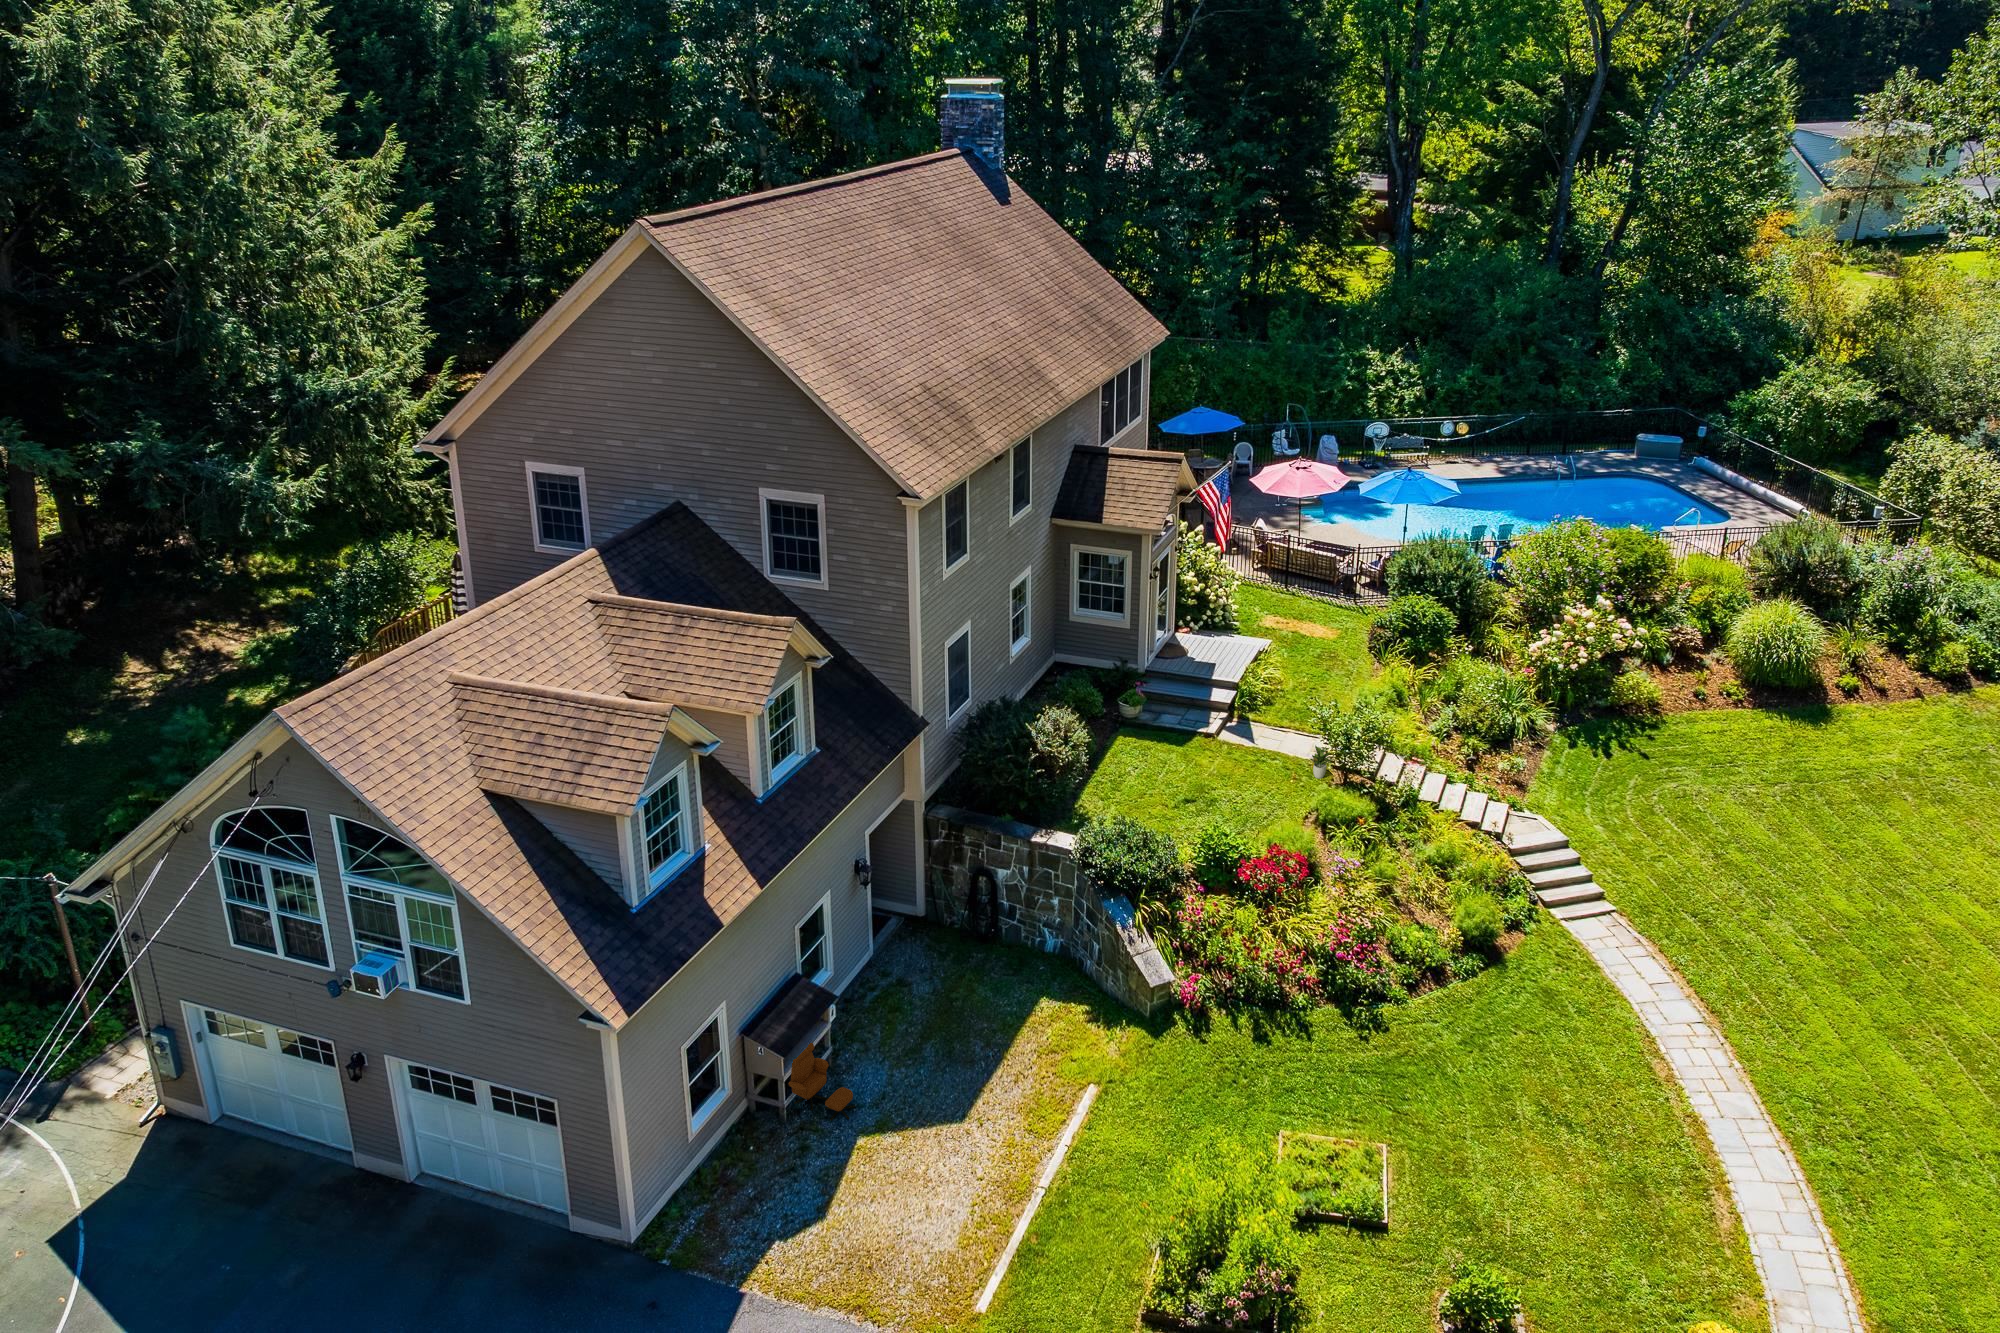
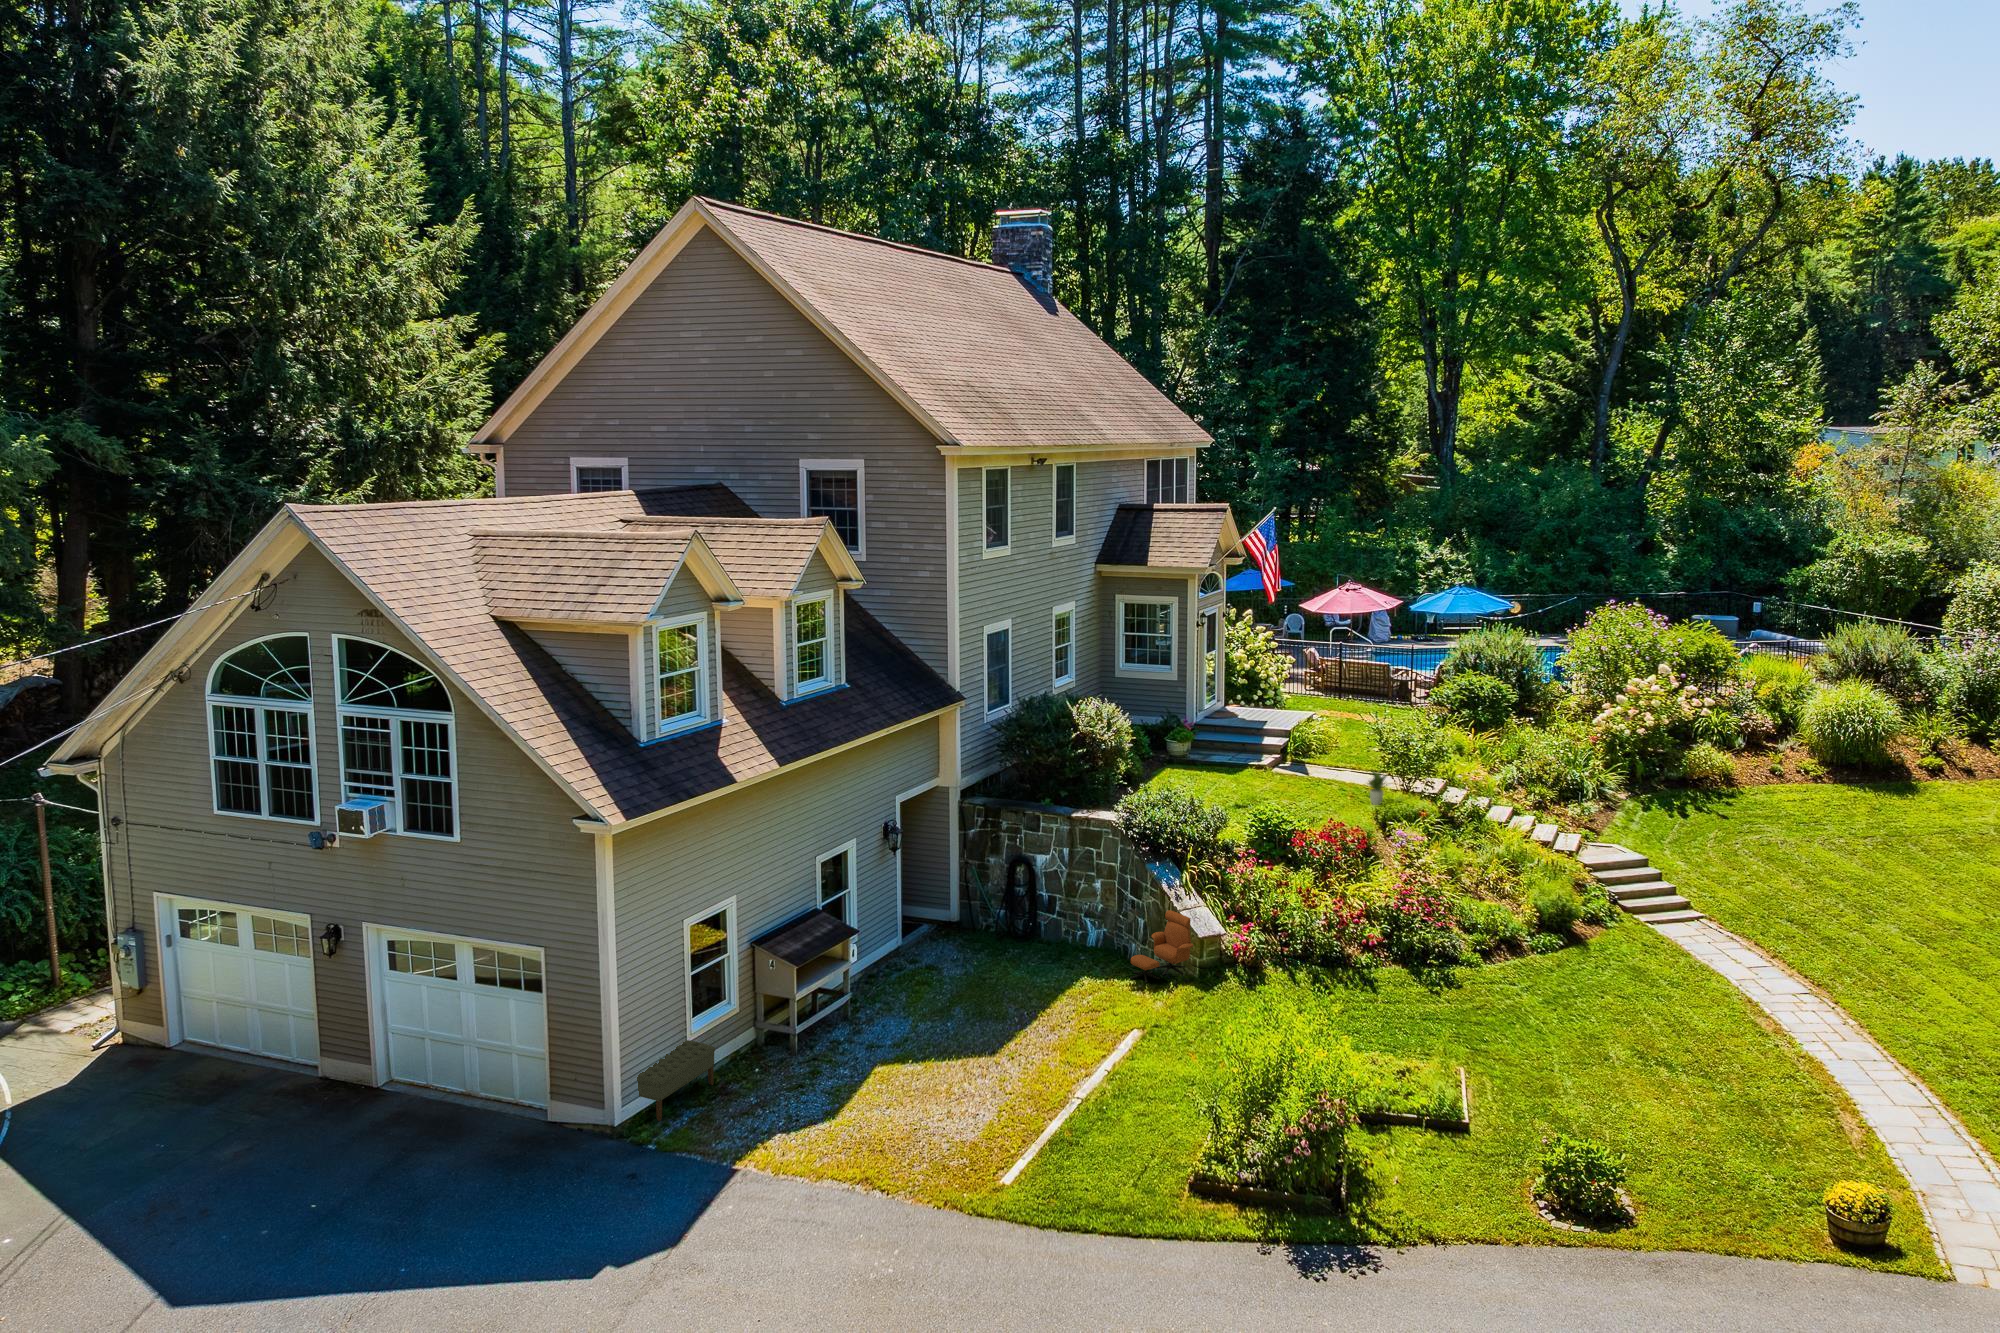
lounge chair: present [789,1043,855,1120] -> present [1130,910,1194,983]
bench: none [616,1177,697,1275] -> present [637,1040,715,1121]

